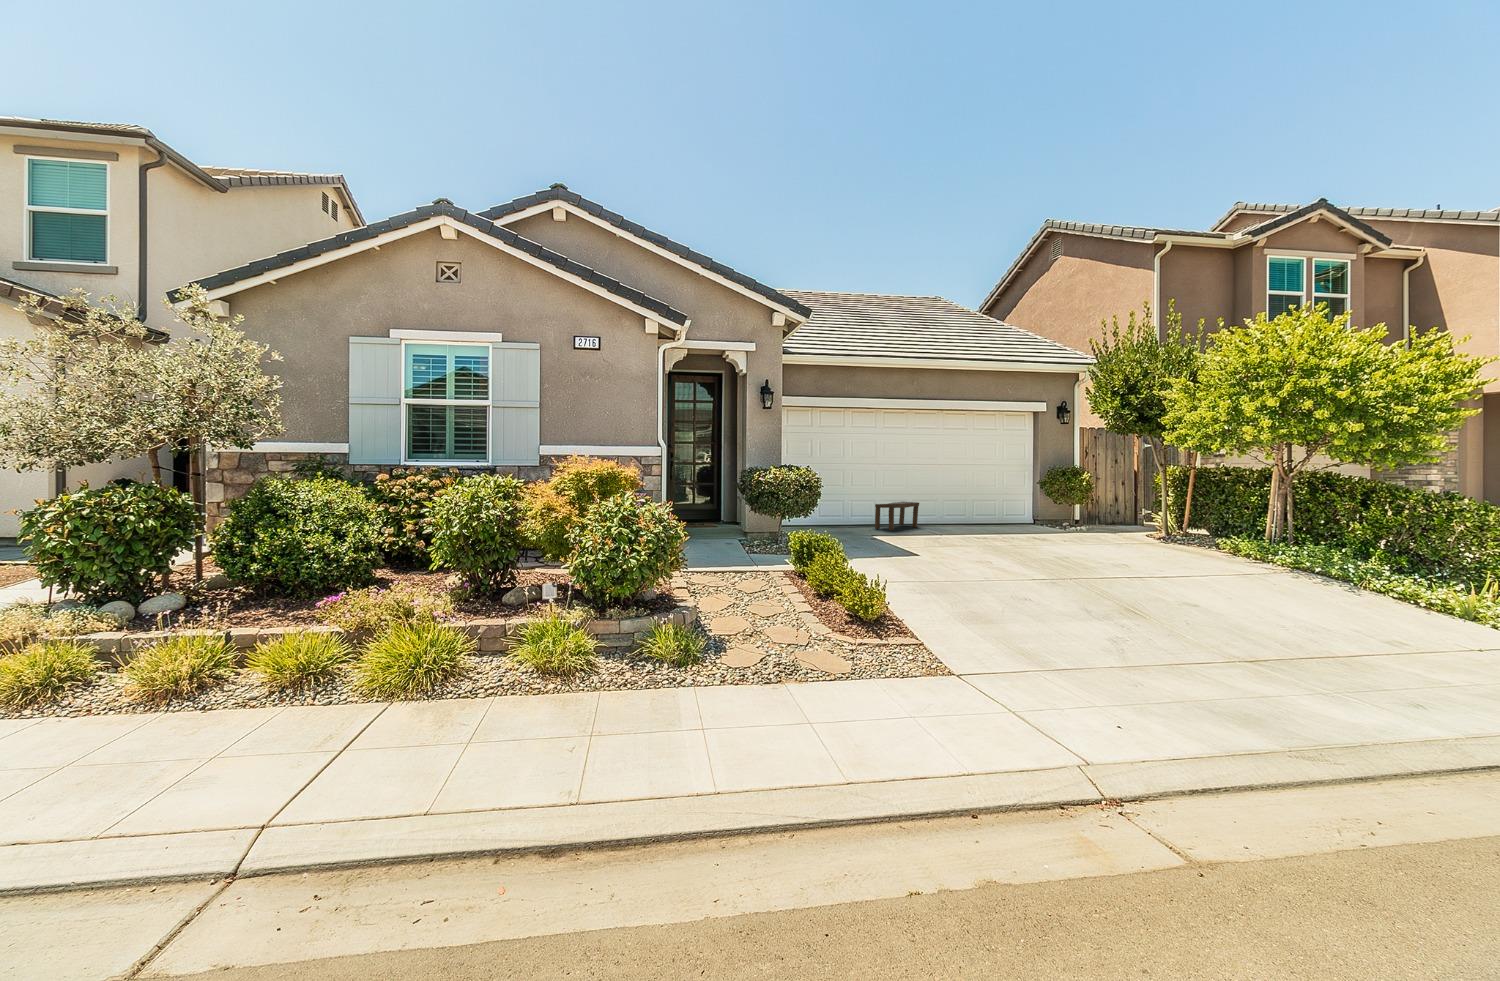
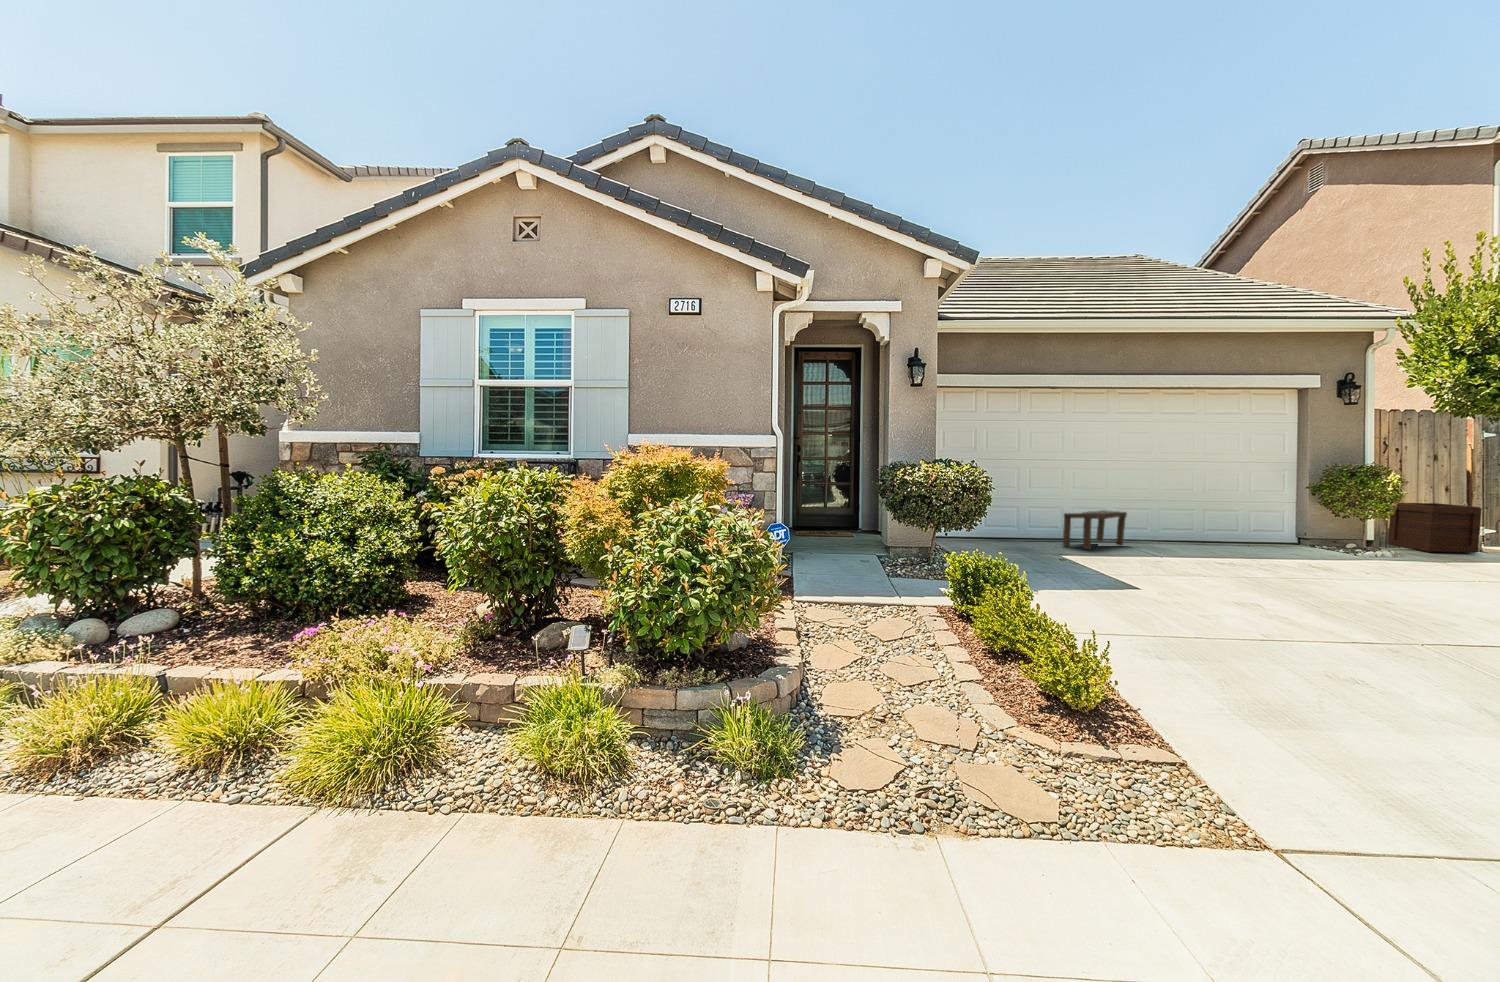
wooden crate: none [1089,493,1140,527] -> present [1388,503,1481,553]

